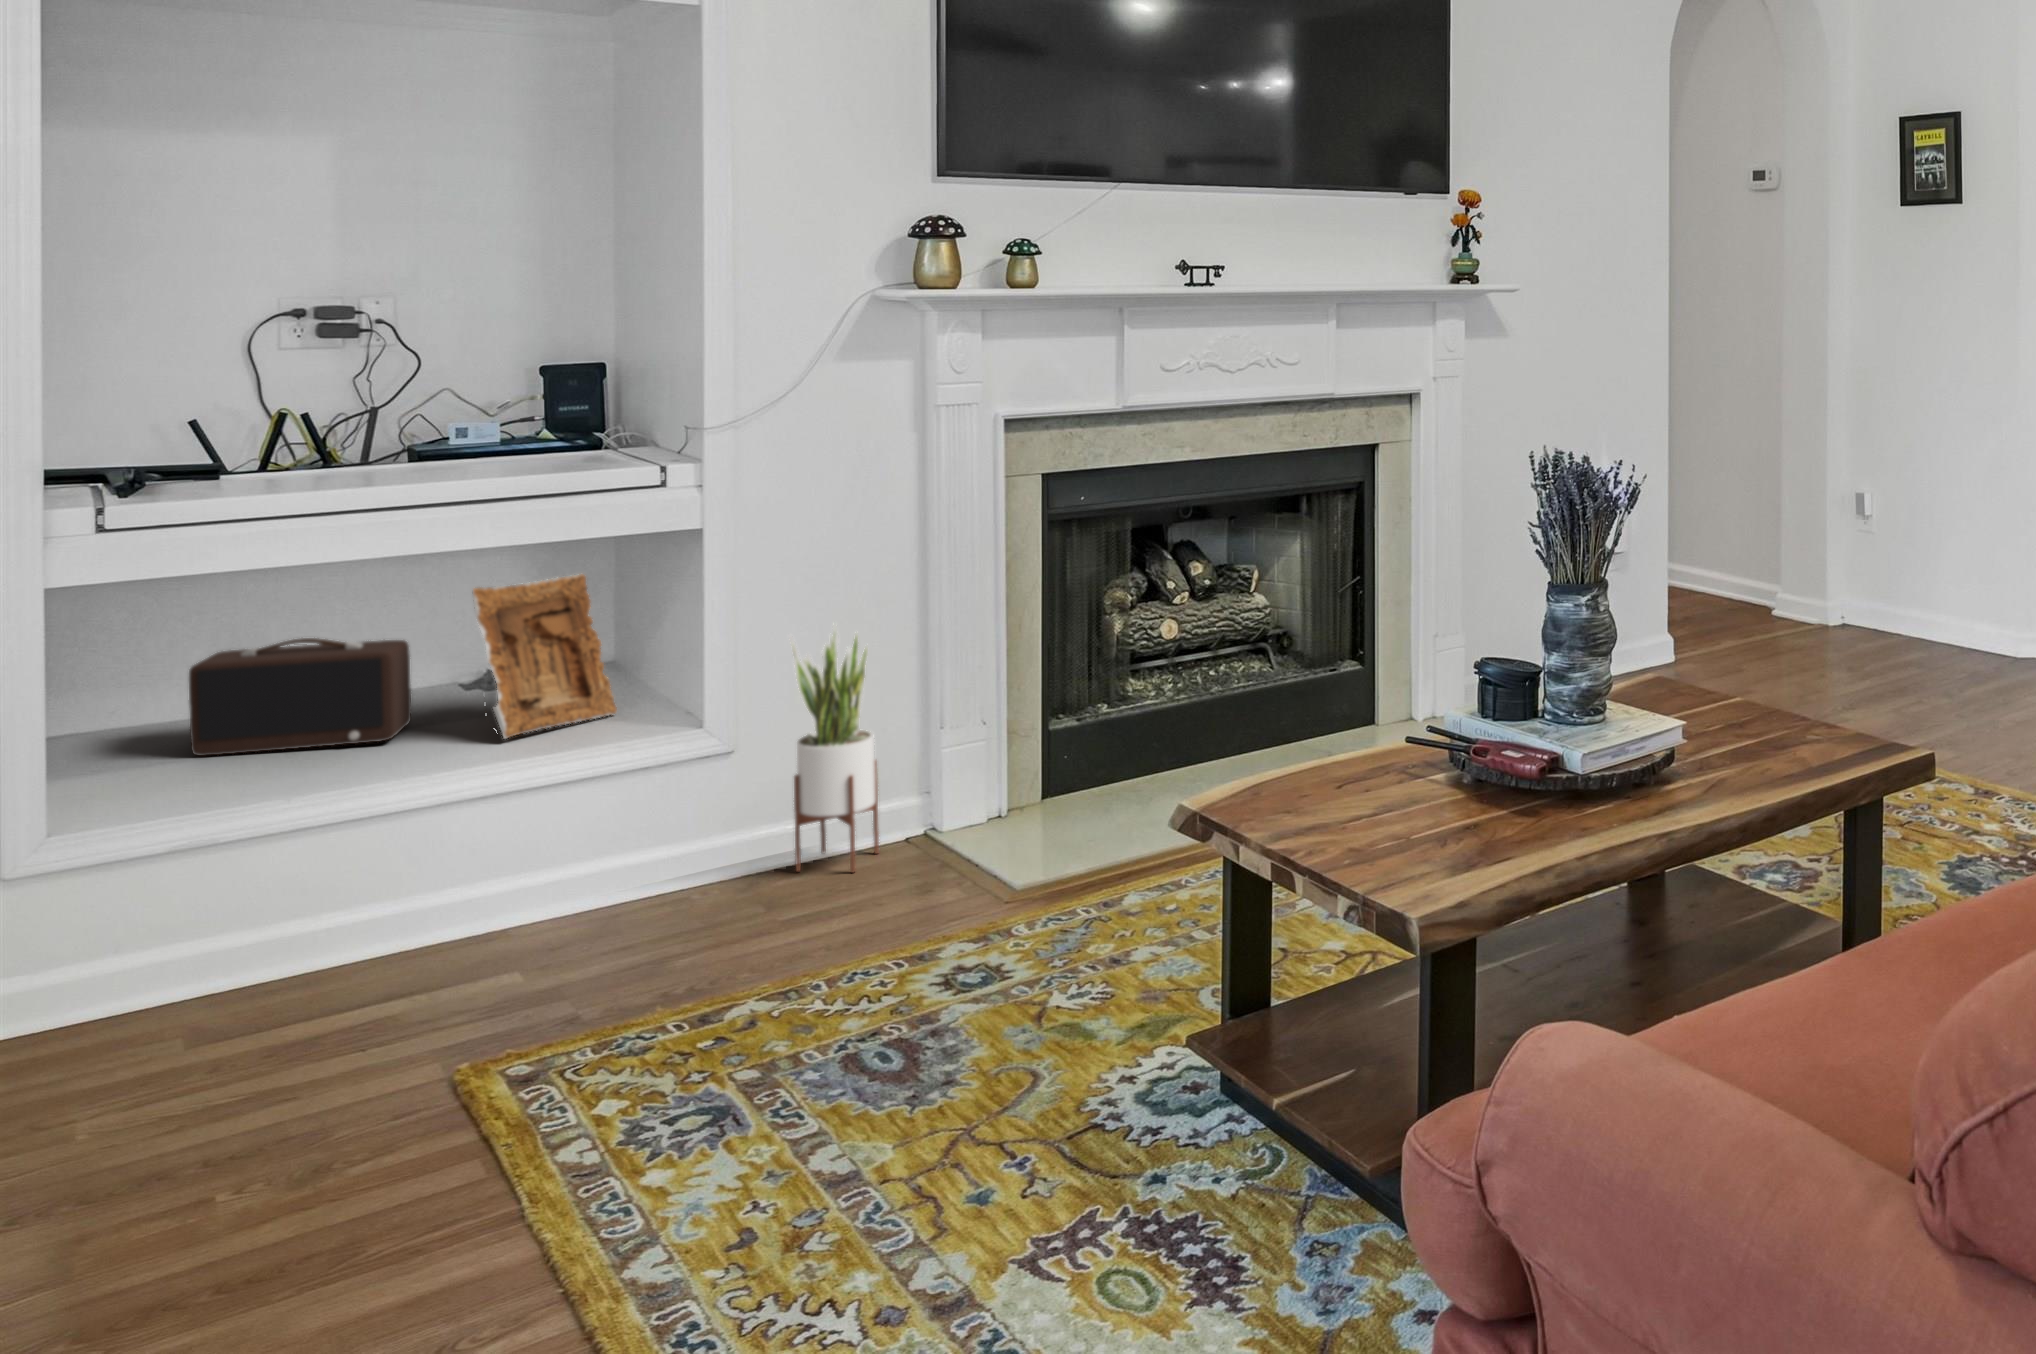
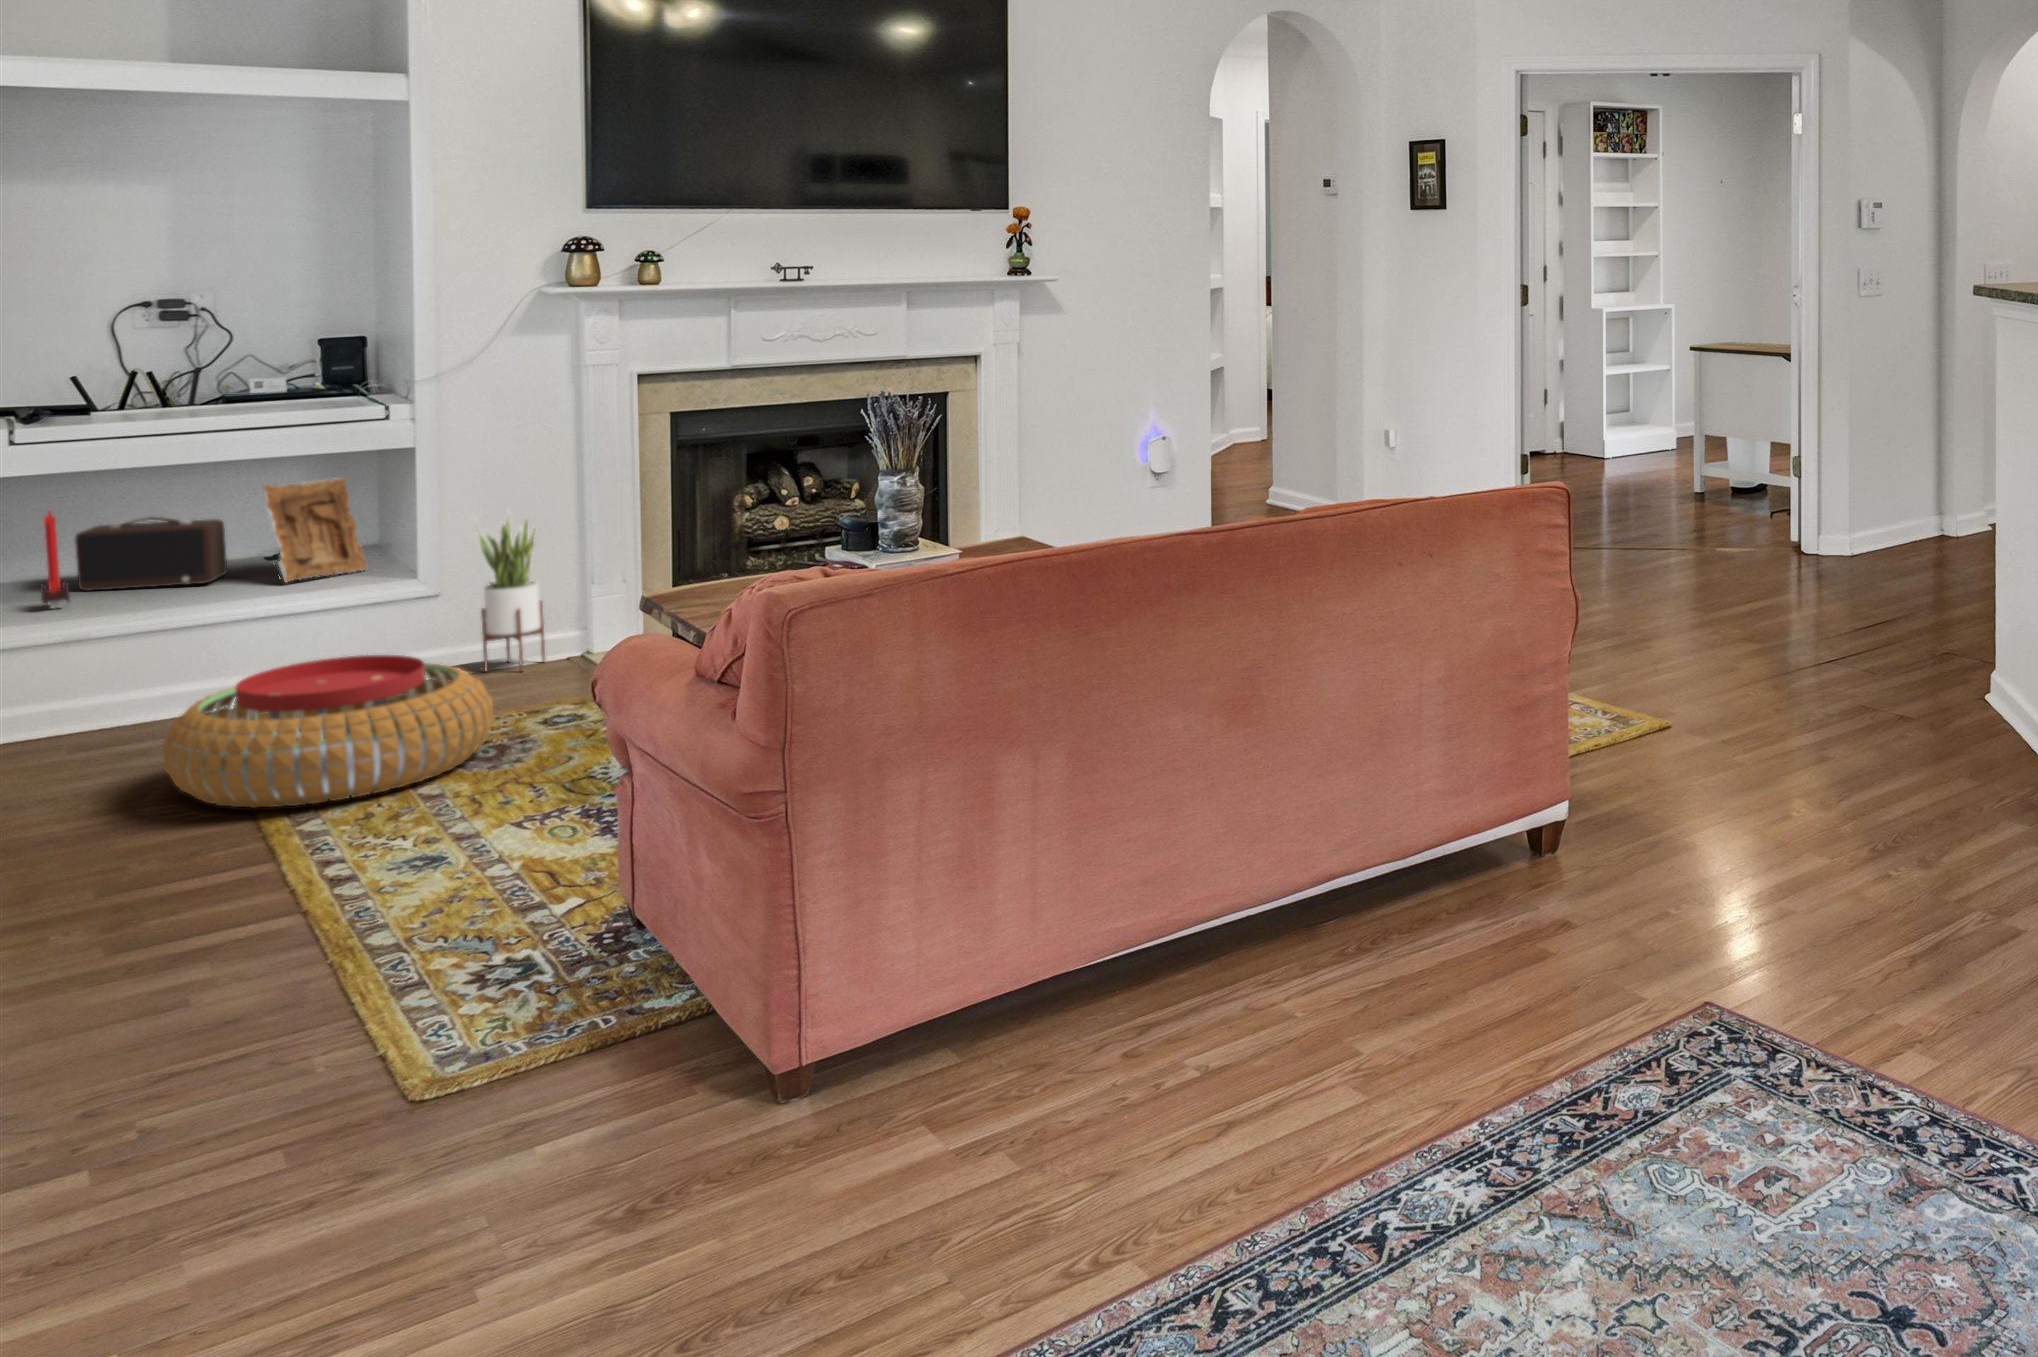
candle: none [137,634,183,792] -> present [41,510,70,608]
pouf: none [369,884,901,1199] -> present [163,655,494,808]

